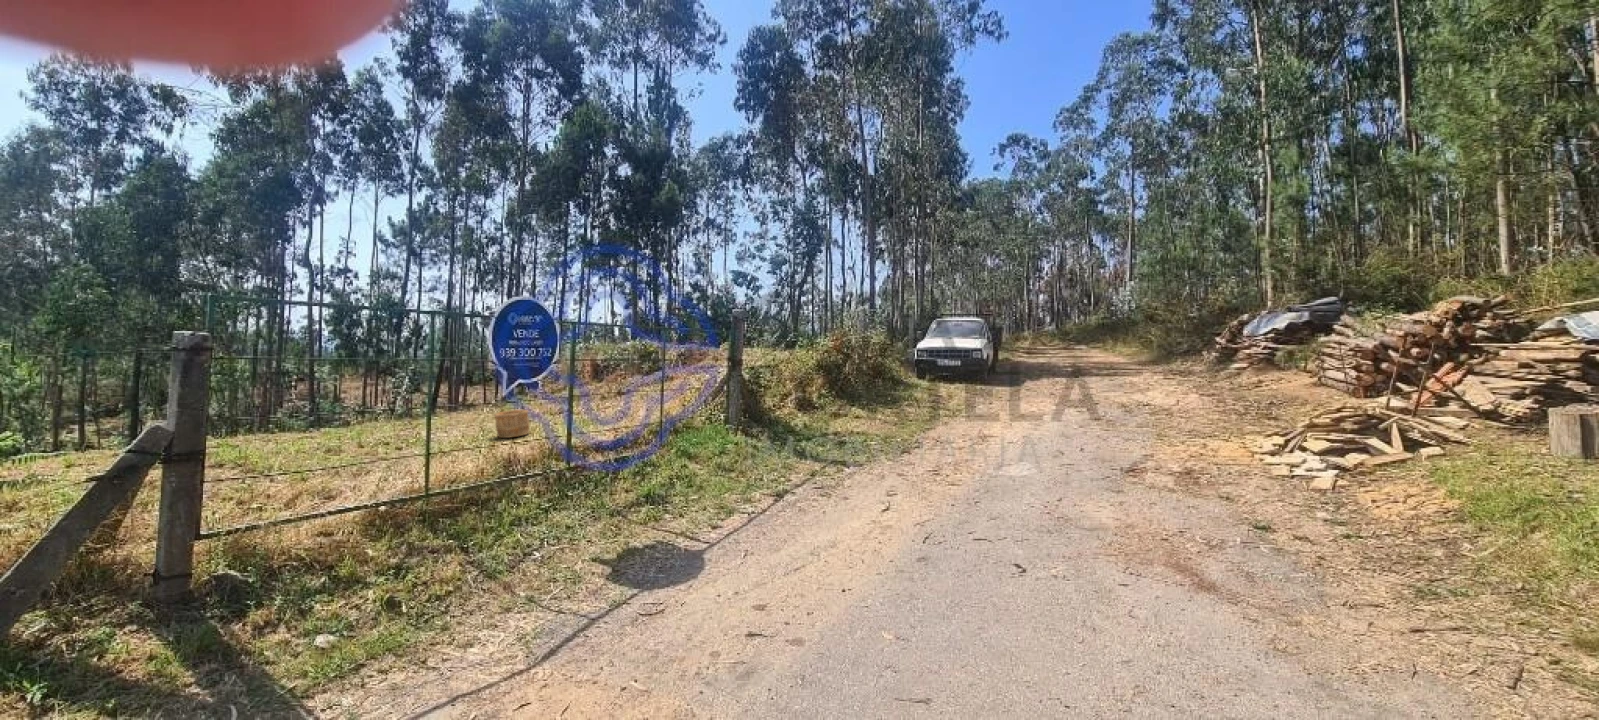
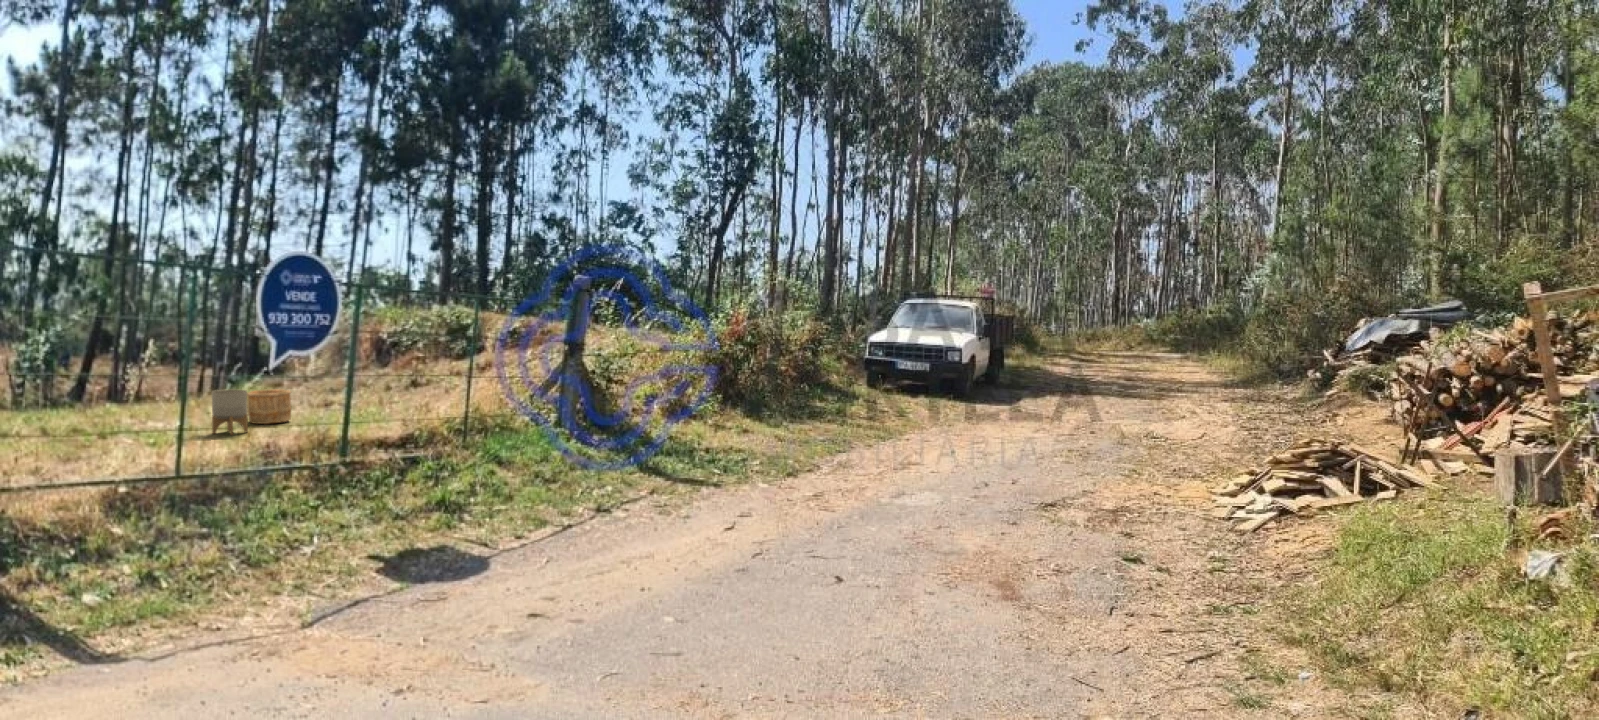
planter: none [463,413,494,451] -> present [212,390,248,435]

